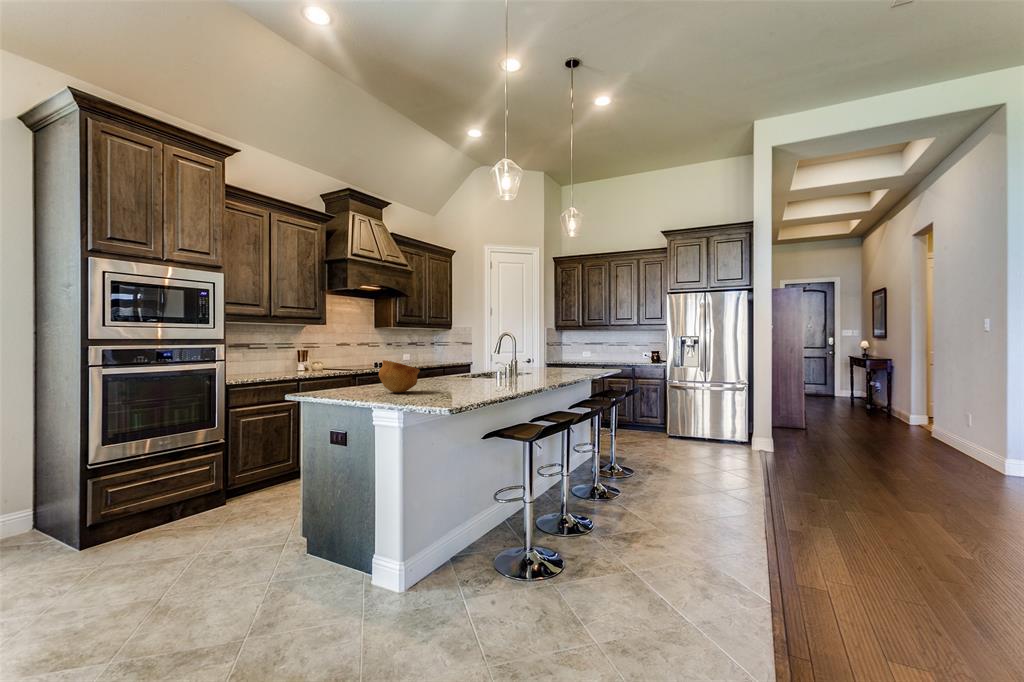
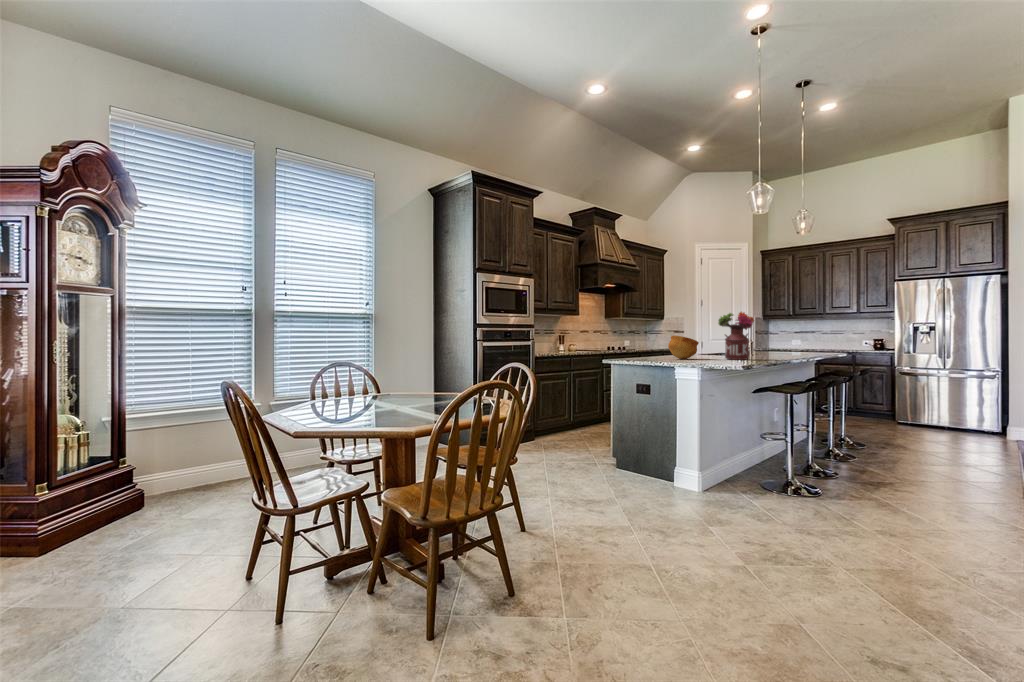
flower arrangement: none [442,327,489,393] -> present [718,312,754,360]

